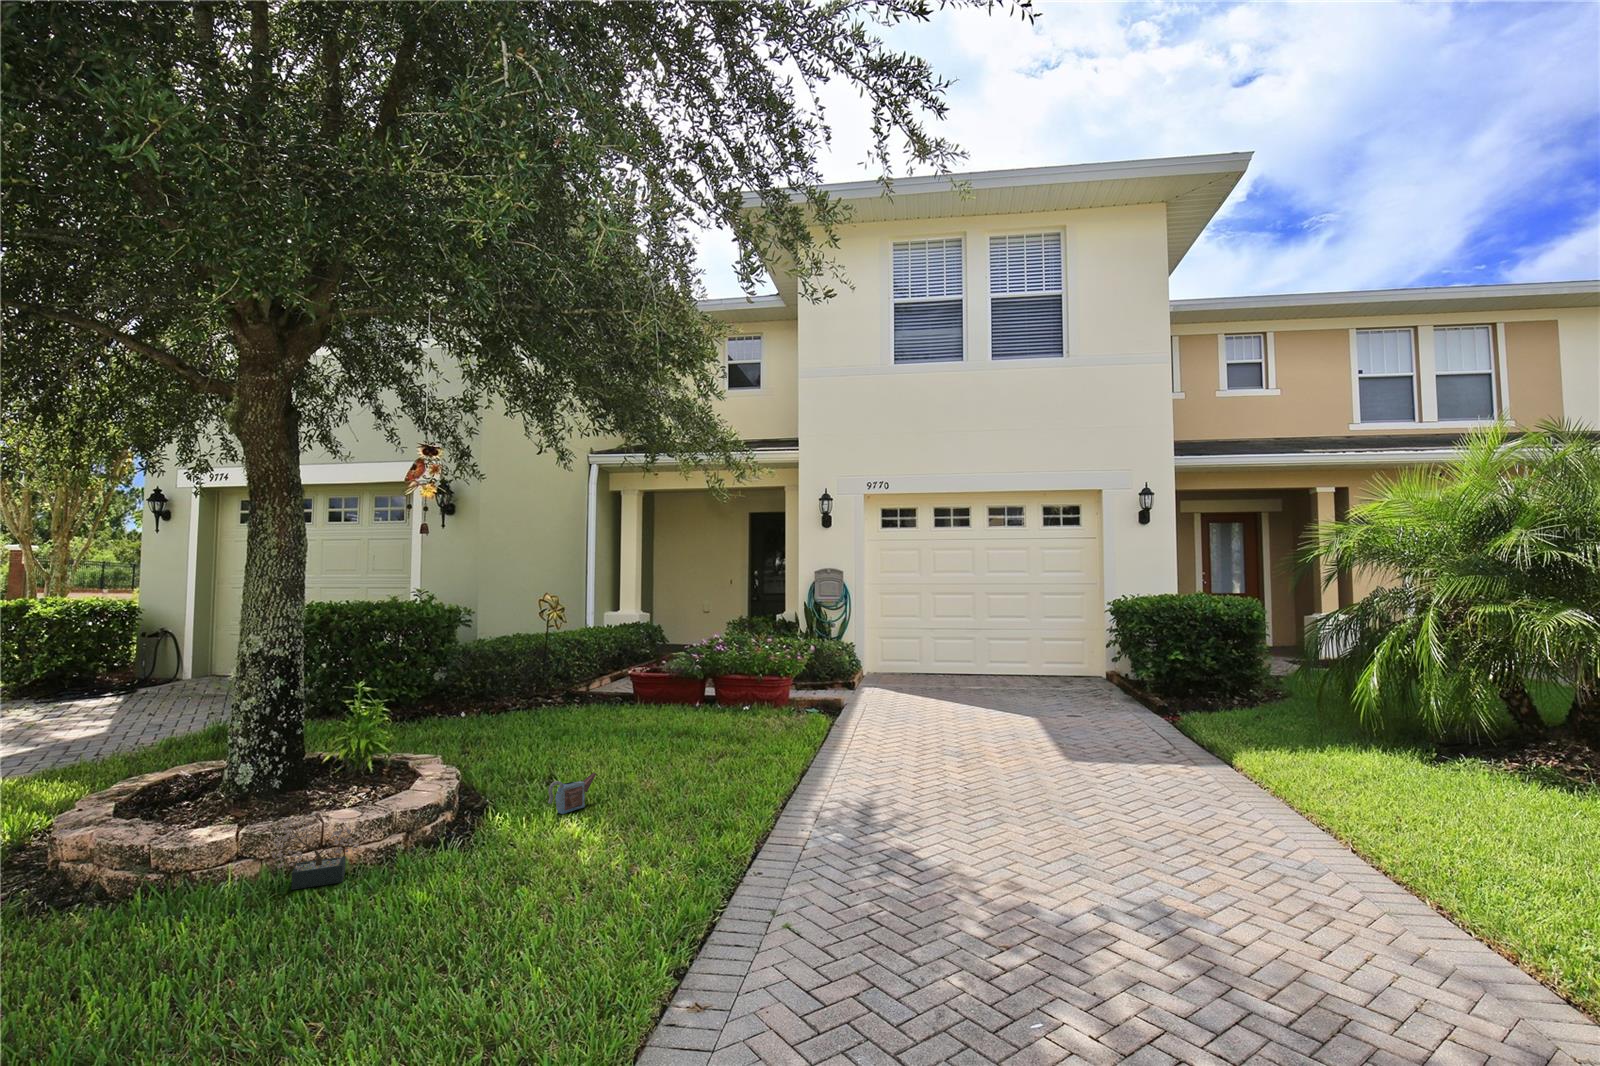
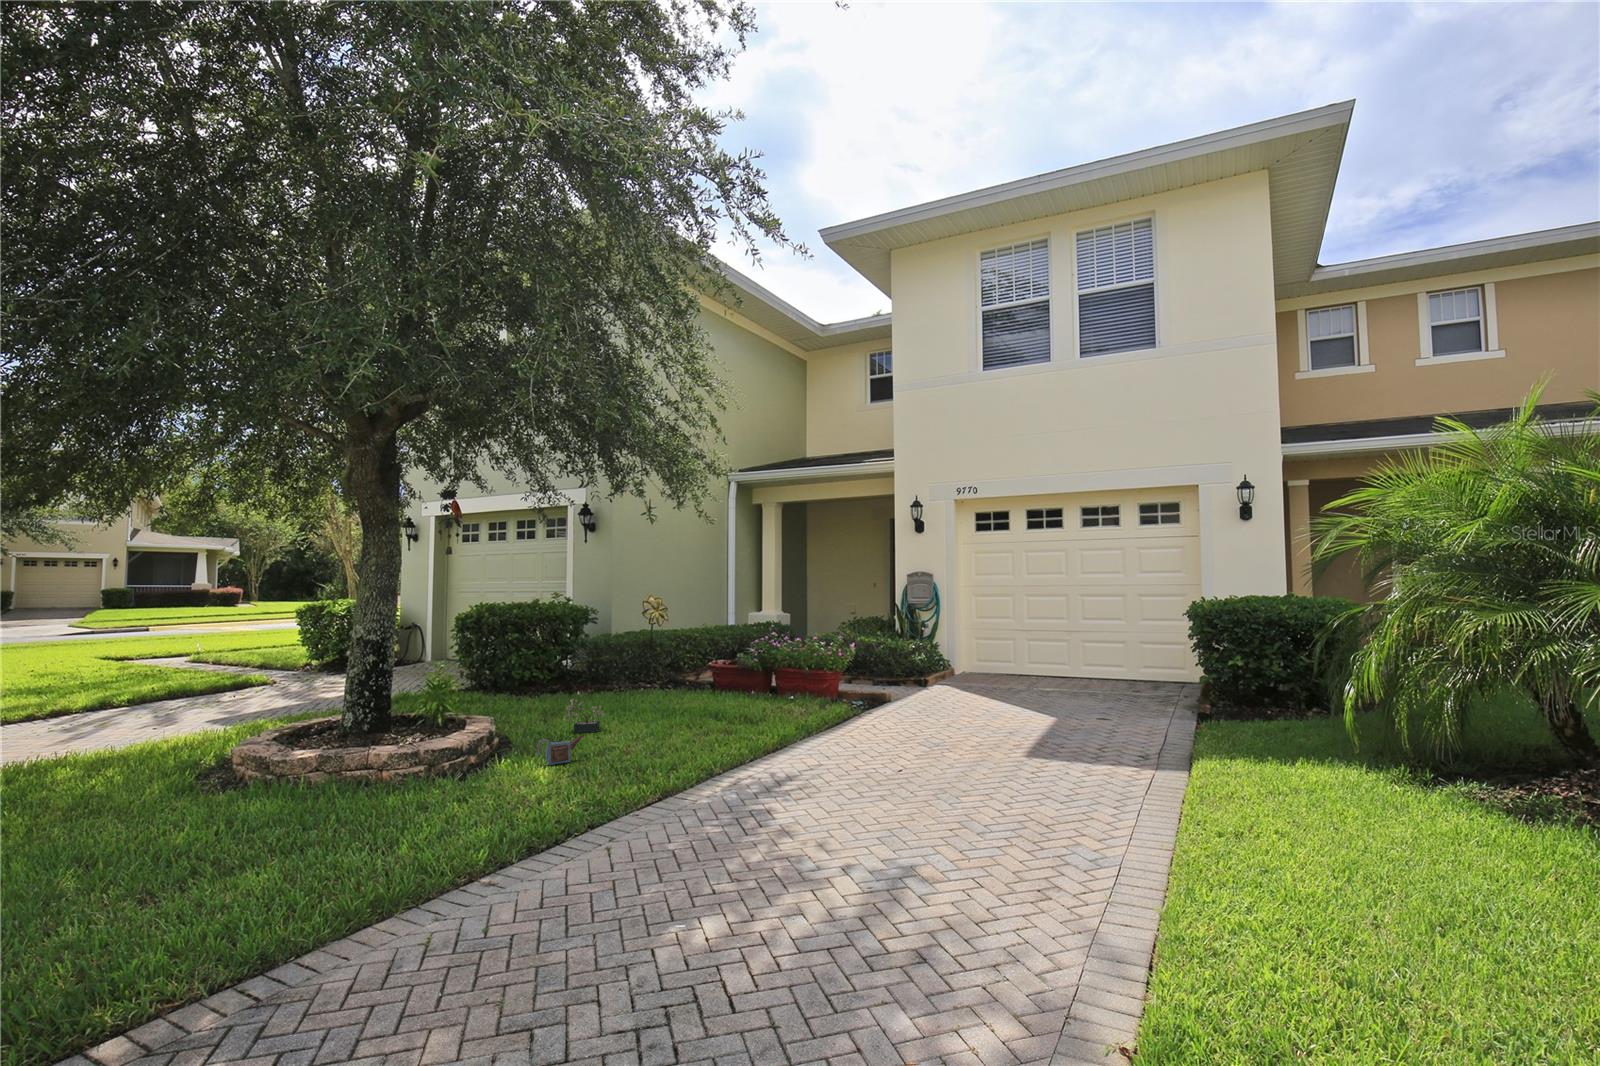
decorative plant: present [272,820,359,890] -> present [566,699,605,733]

